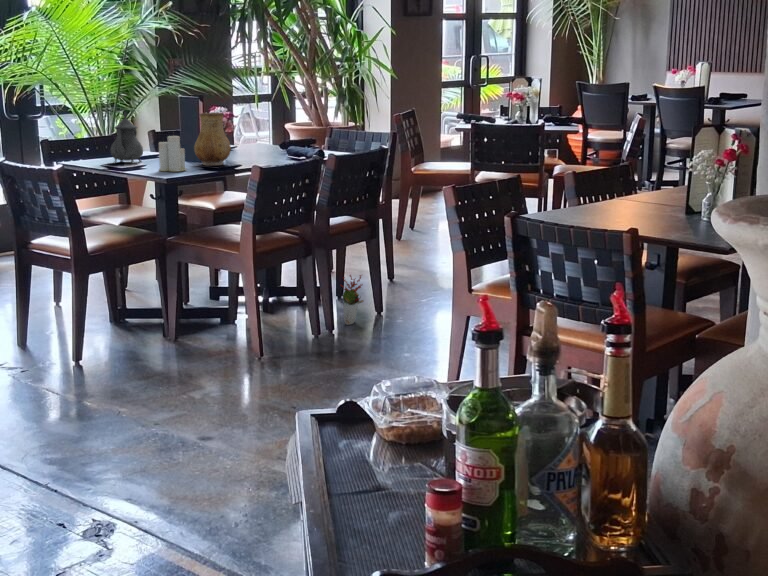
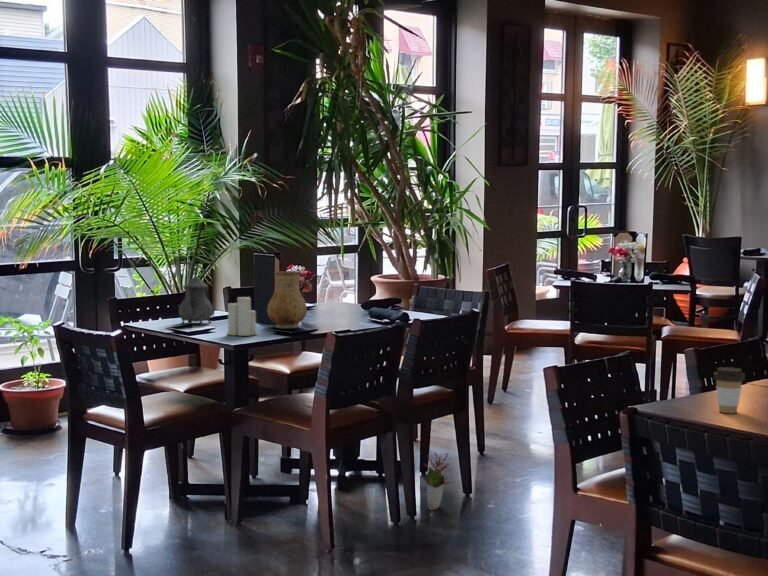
coffee cup: none [583,183,609,221] -> present [714,367,745,413]

